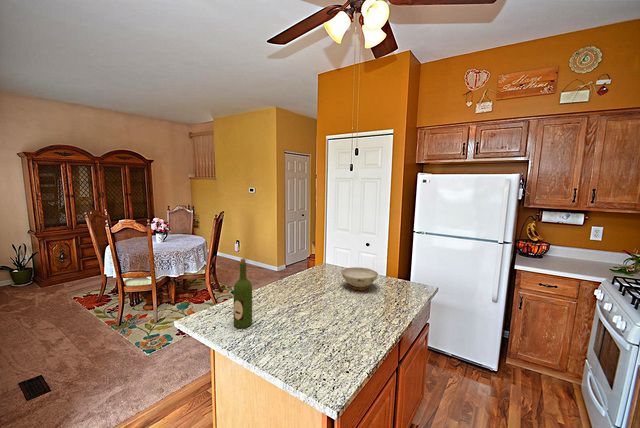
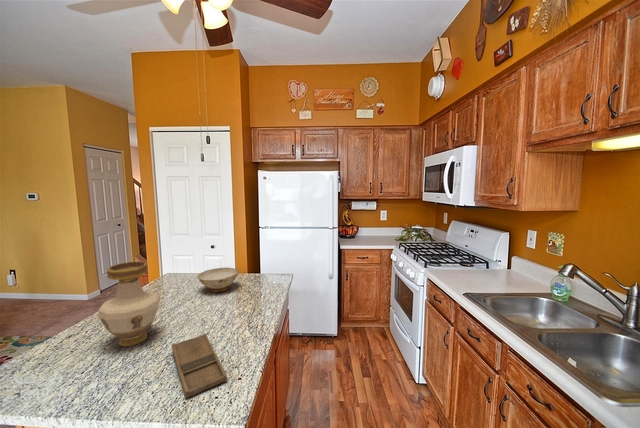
vase: none [266,249,306,314] -> present [98,261,160,346]
wine bottle: present [234,258,252,328] -> none [42,287,83,390]
tray: none [303,322,337,370] -> present [172,334,227,398]

